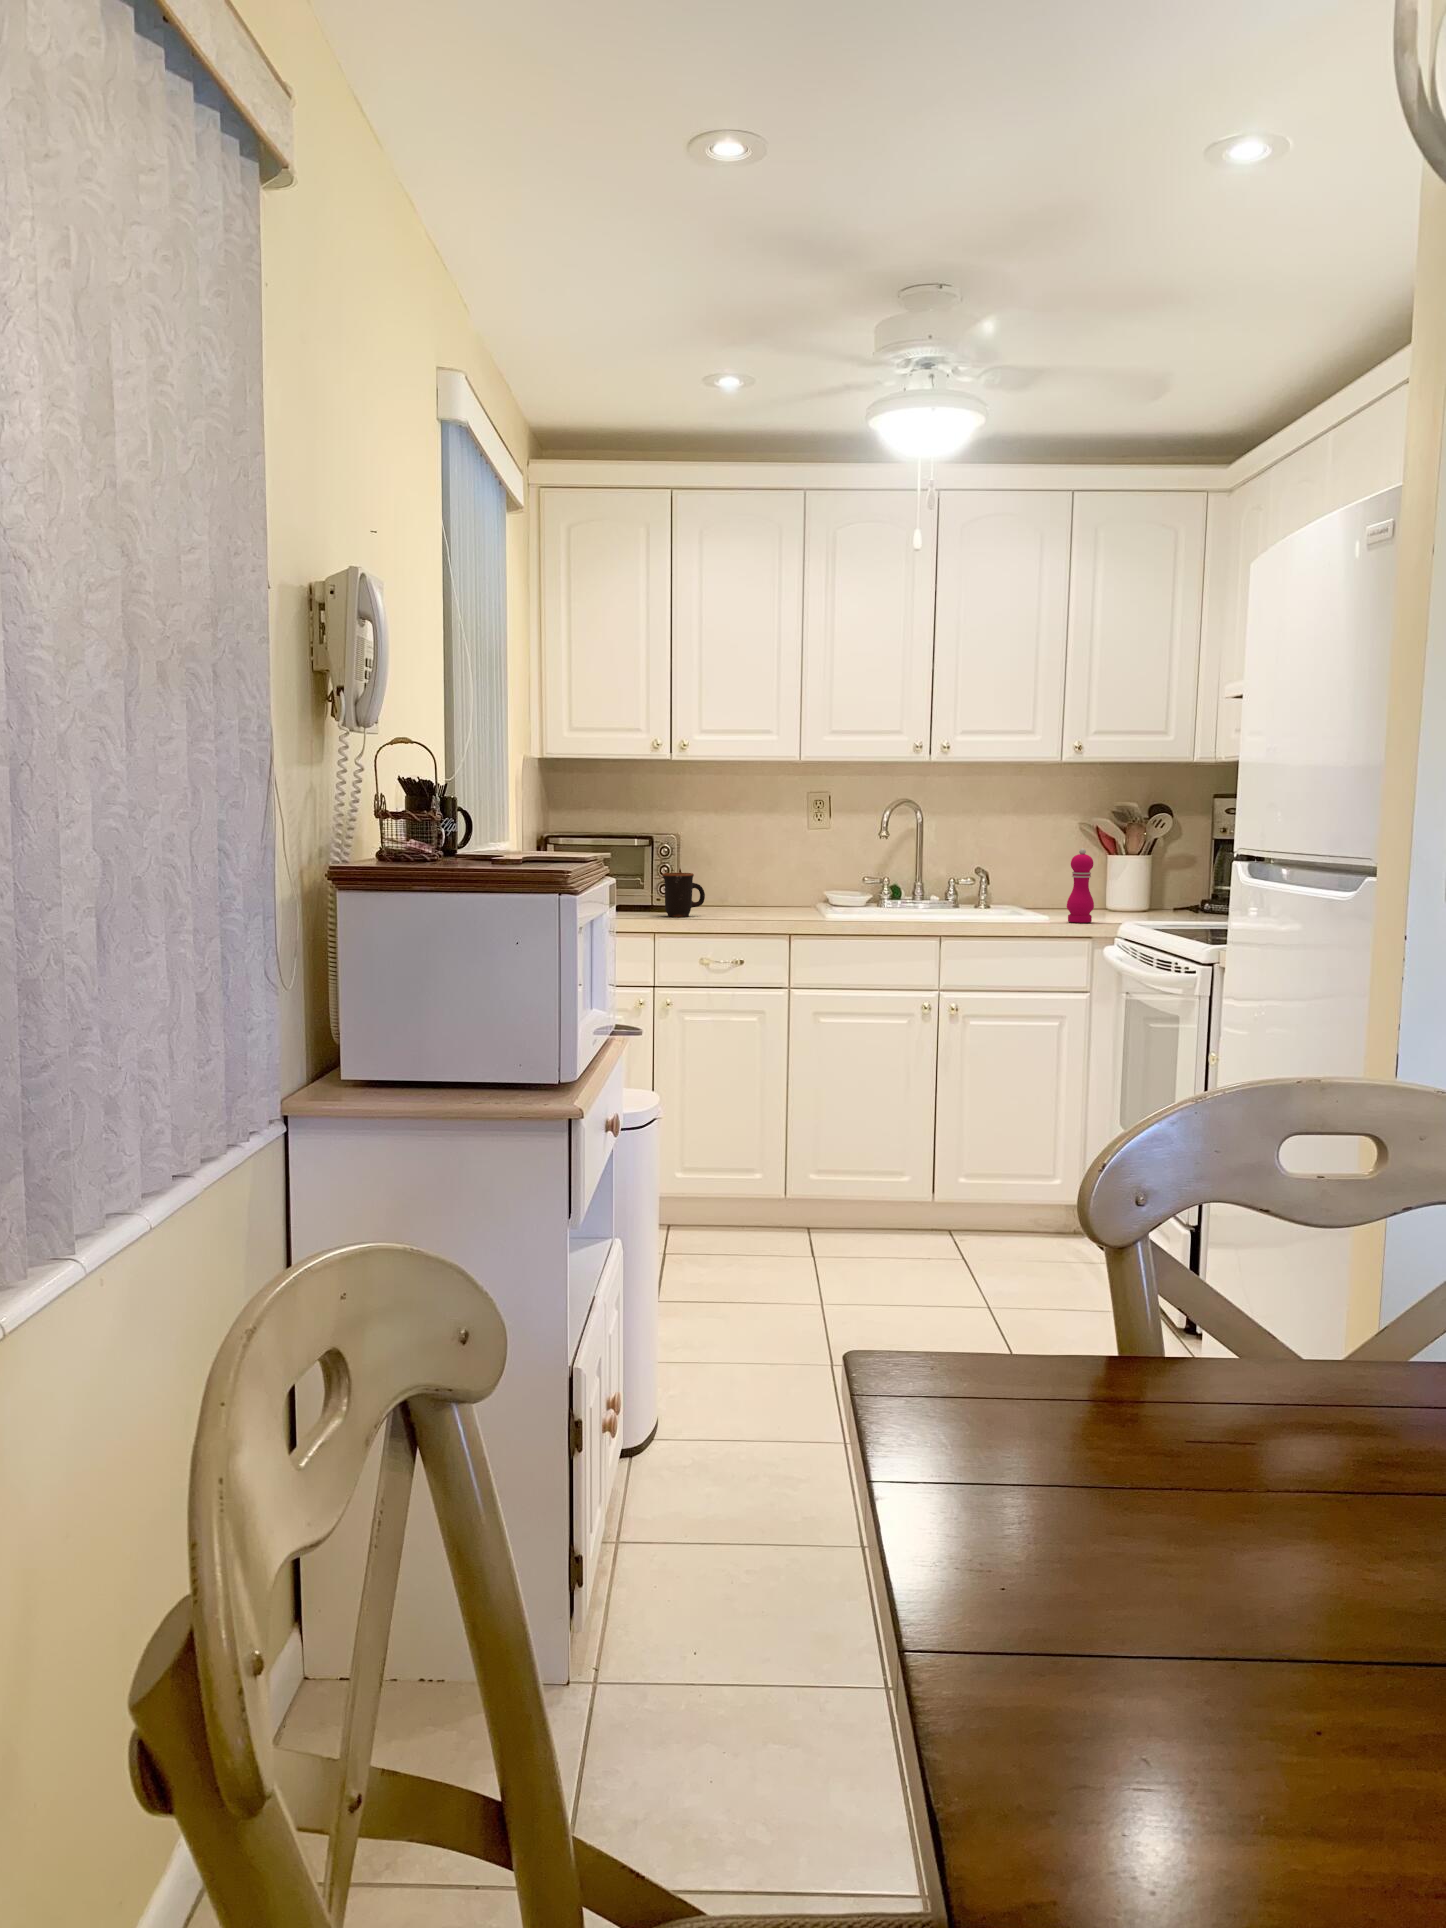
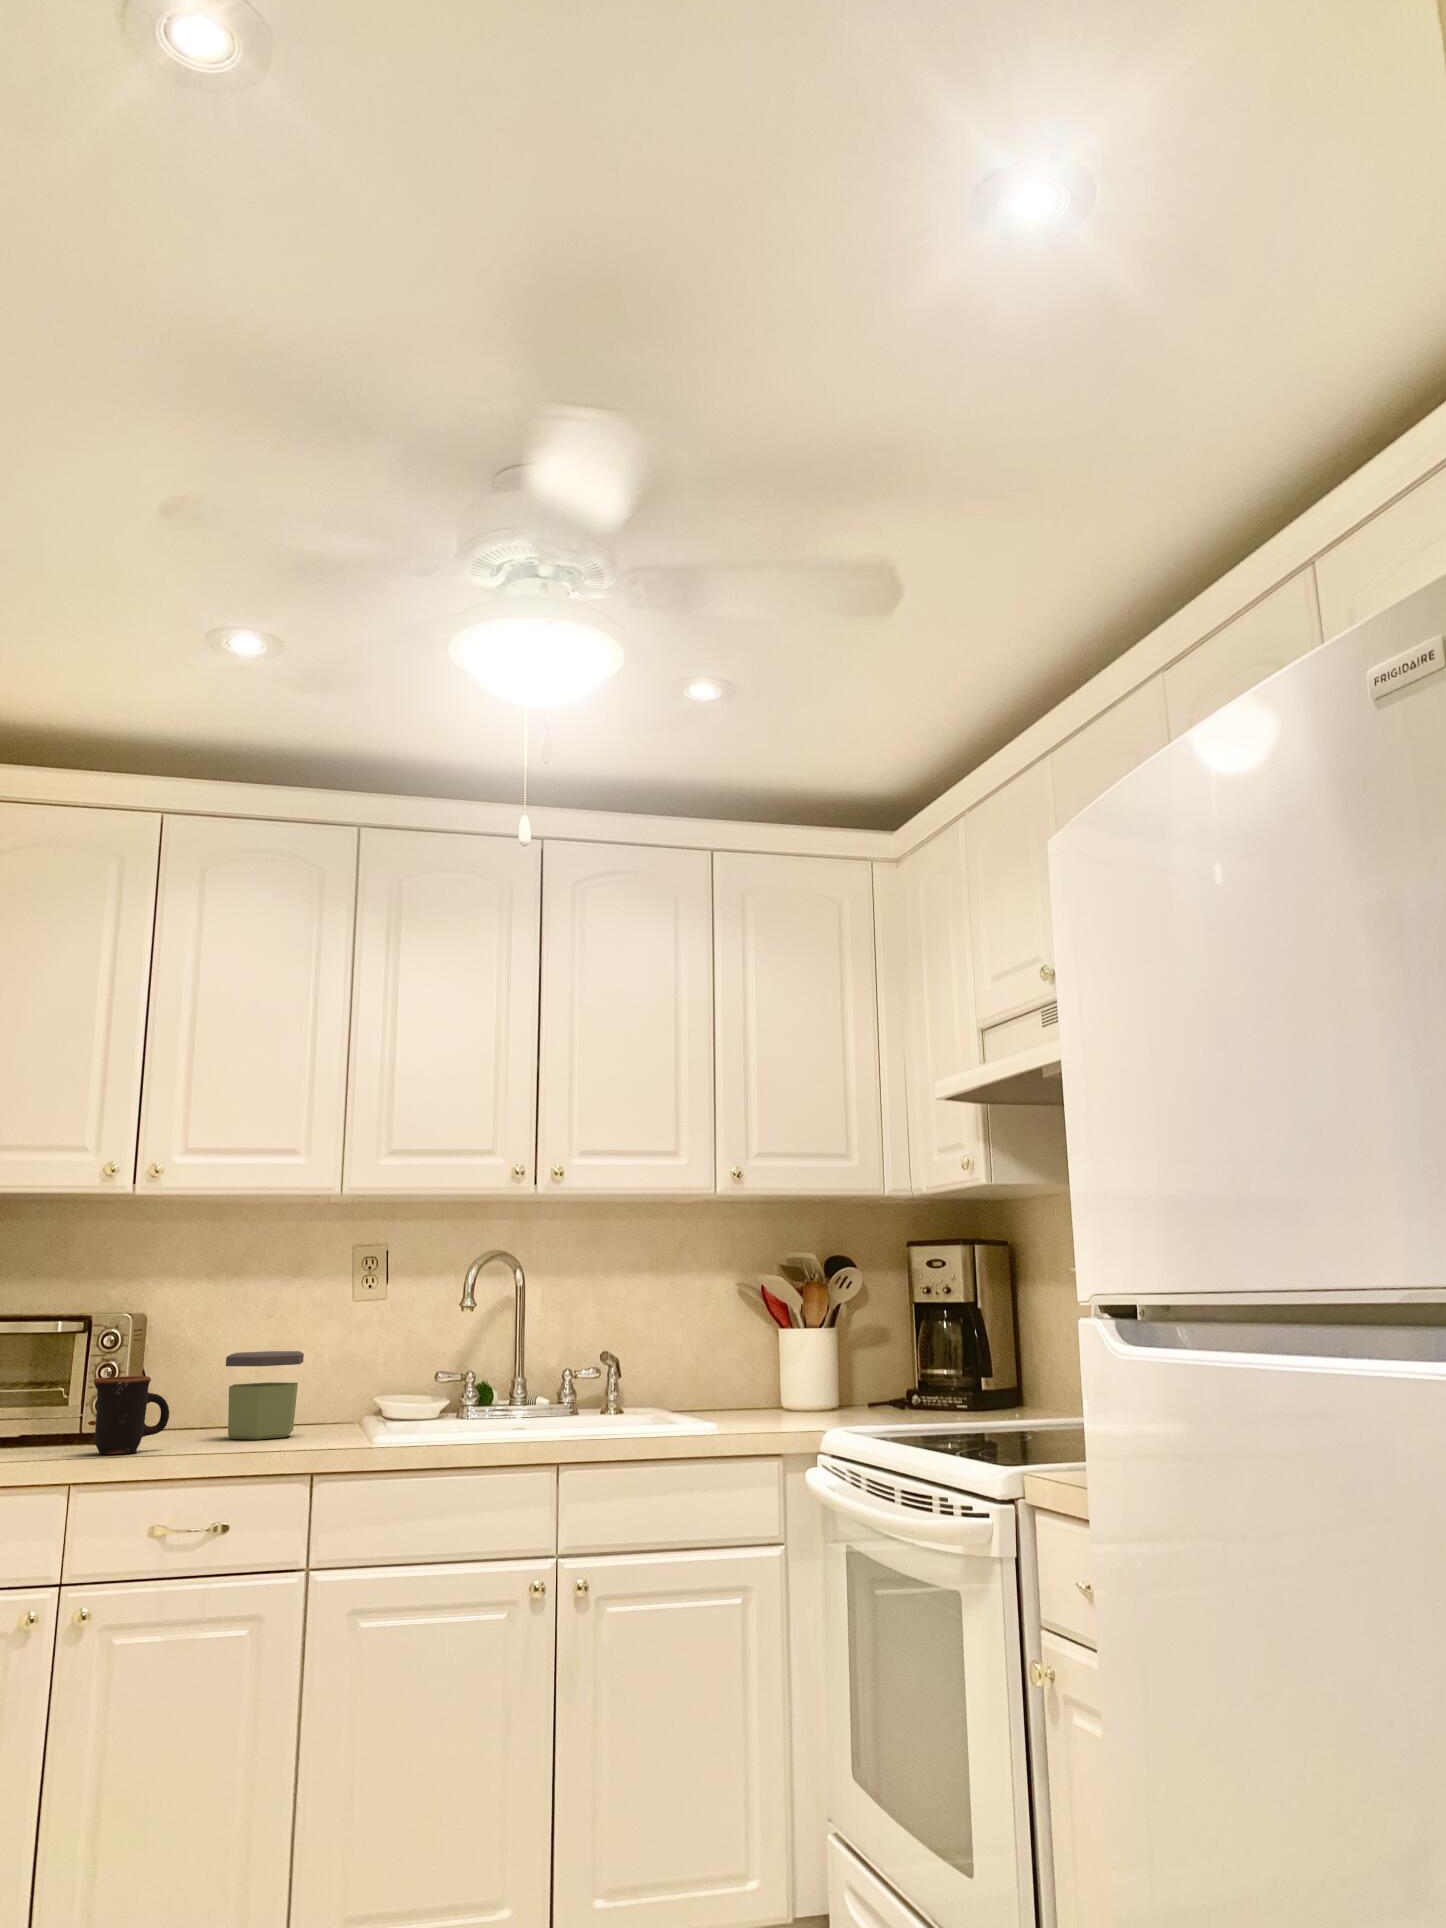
pepper mill: present [1067,848,1094,923] -> none [743,1317,782,1431]
jar: none [734,860,780,913] -> present [226,1351,304,1440]

